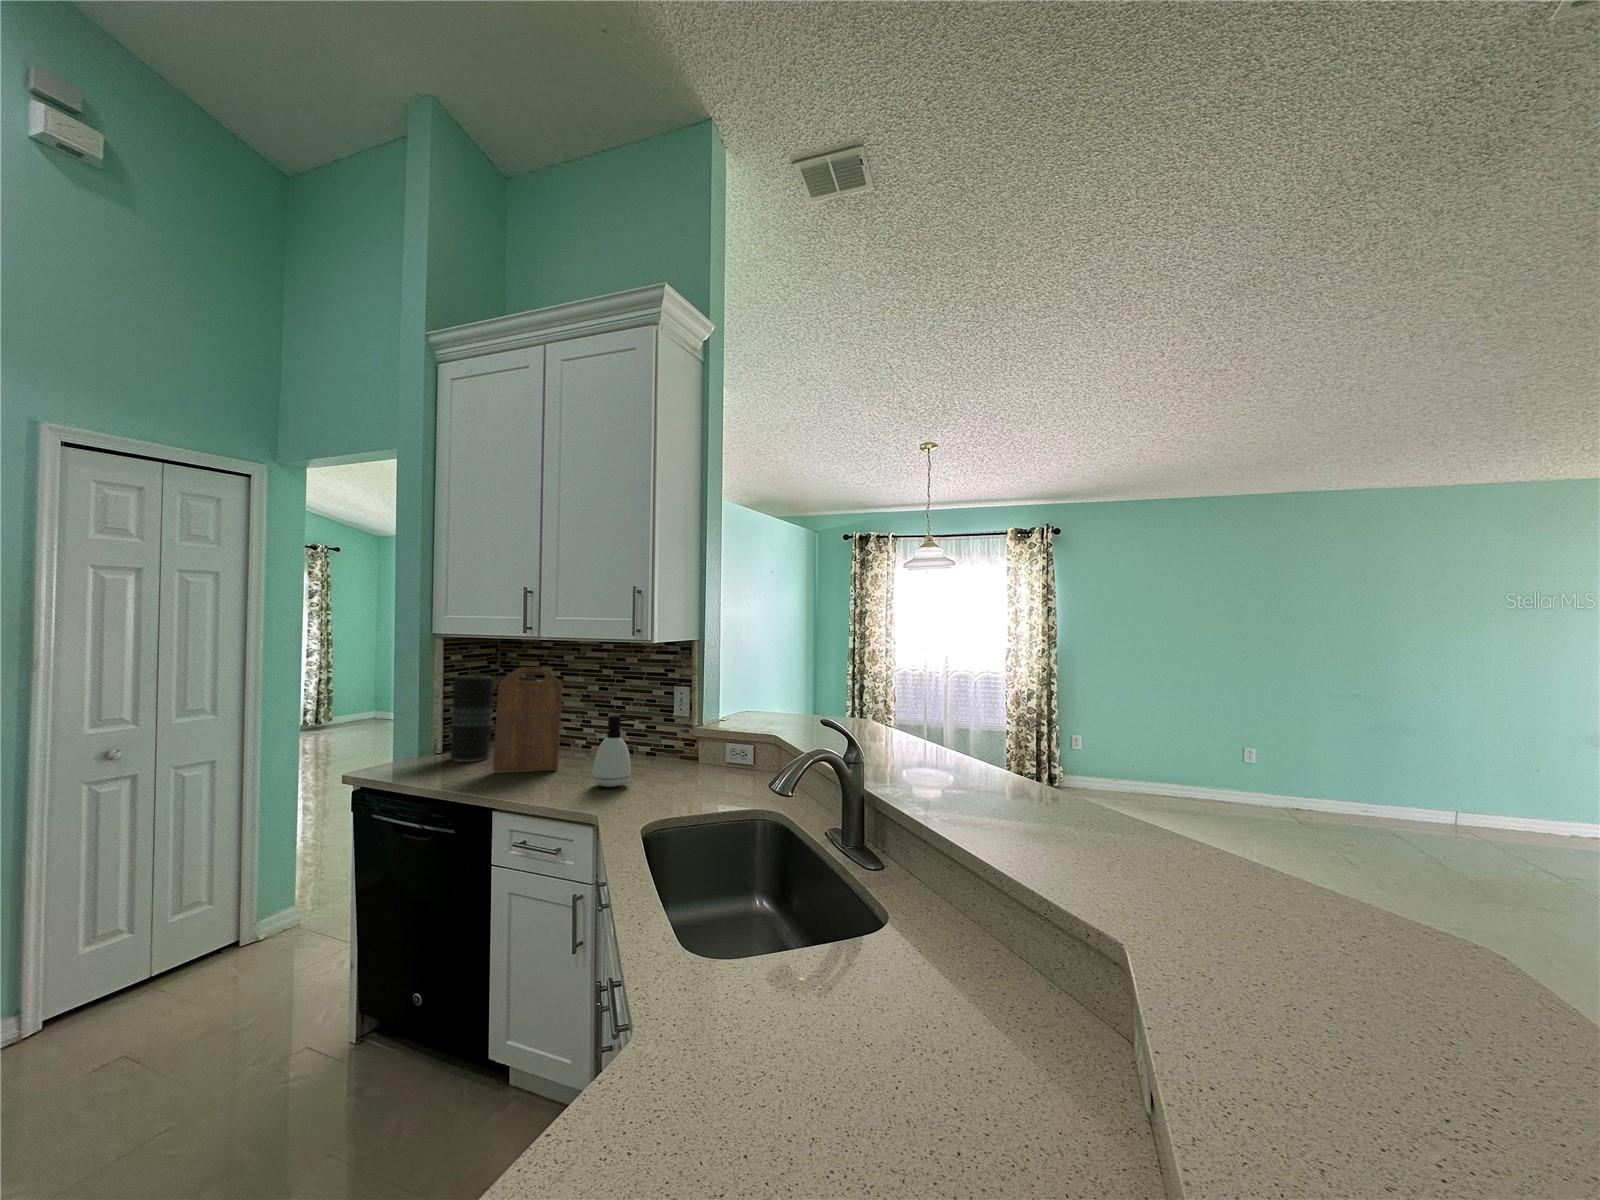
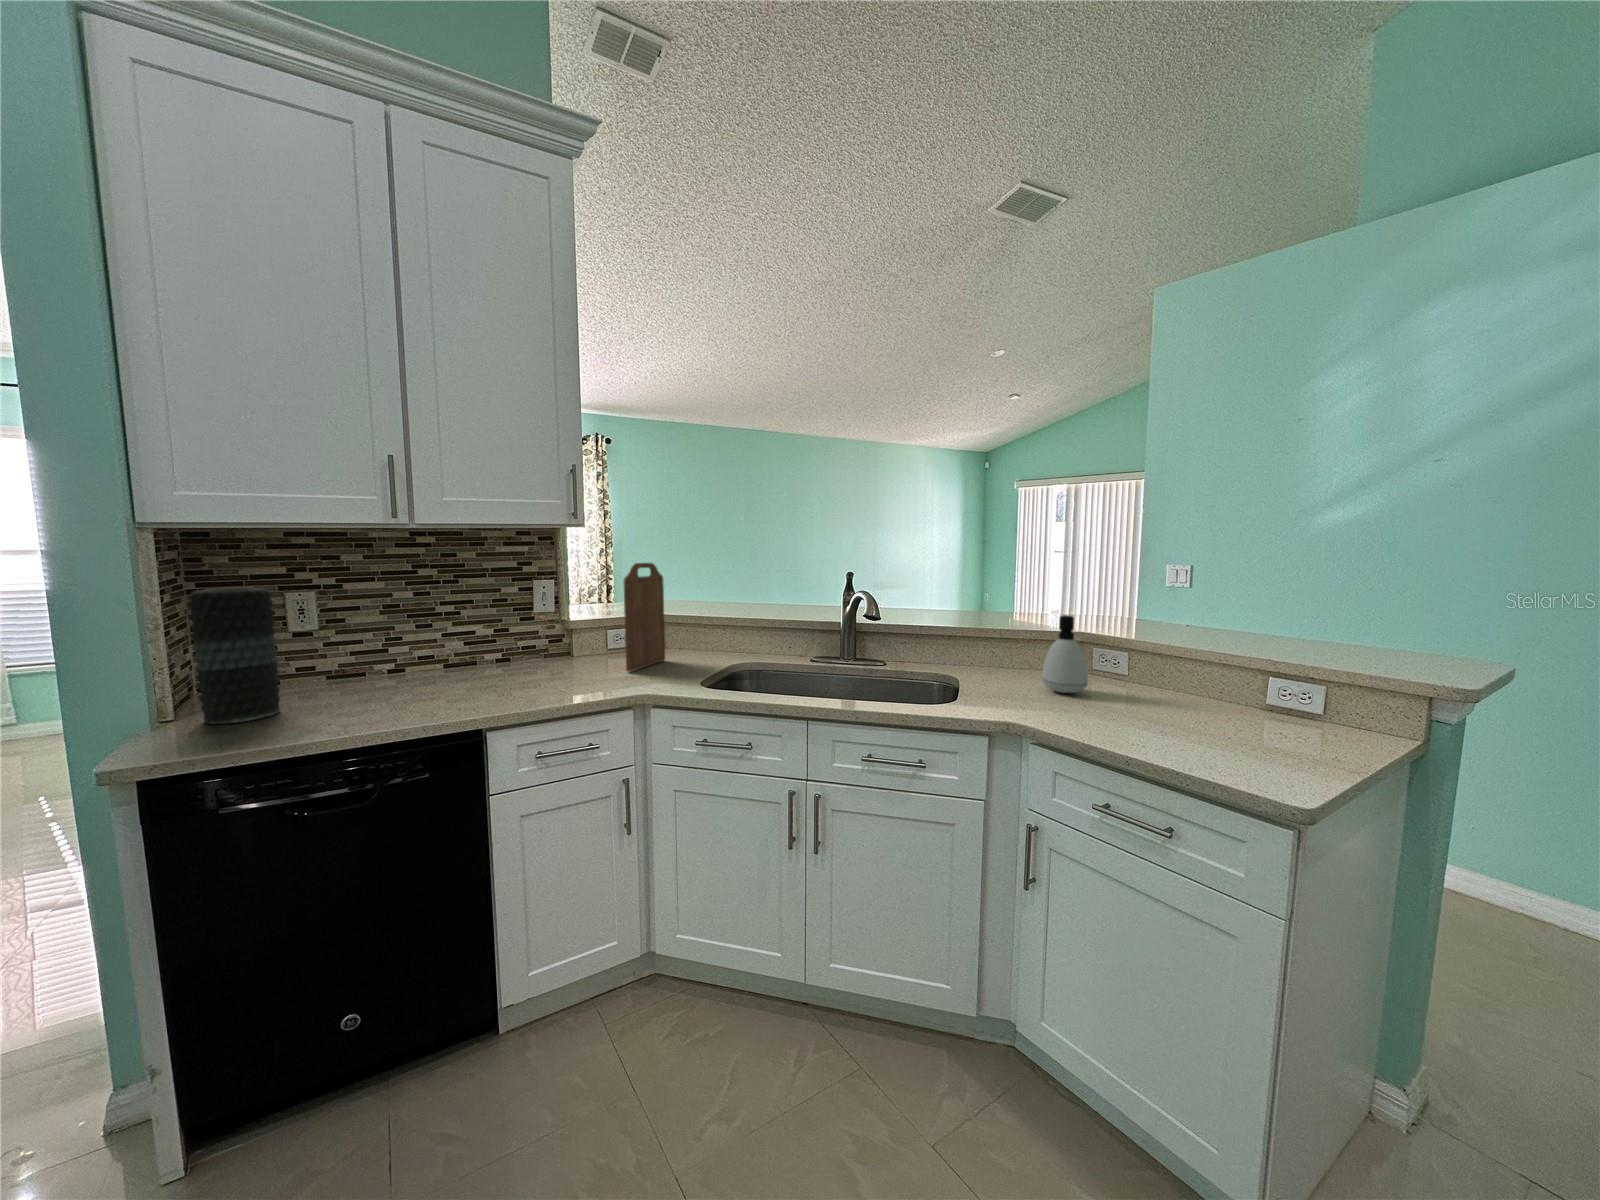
cutting board: present [493,667,563,772] -> present [624,563,665,672]
soap dispenser: present [592,715,635,787] -> present [1042,615,1088,693]

